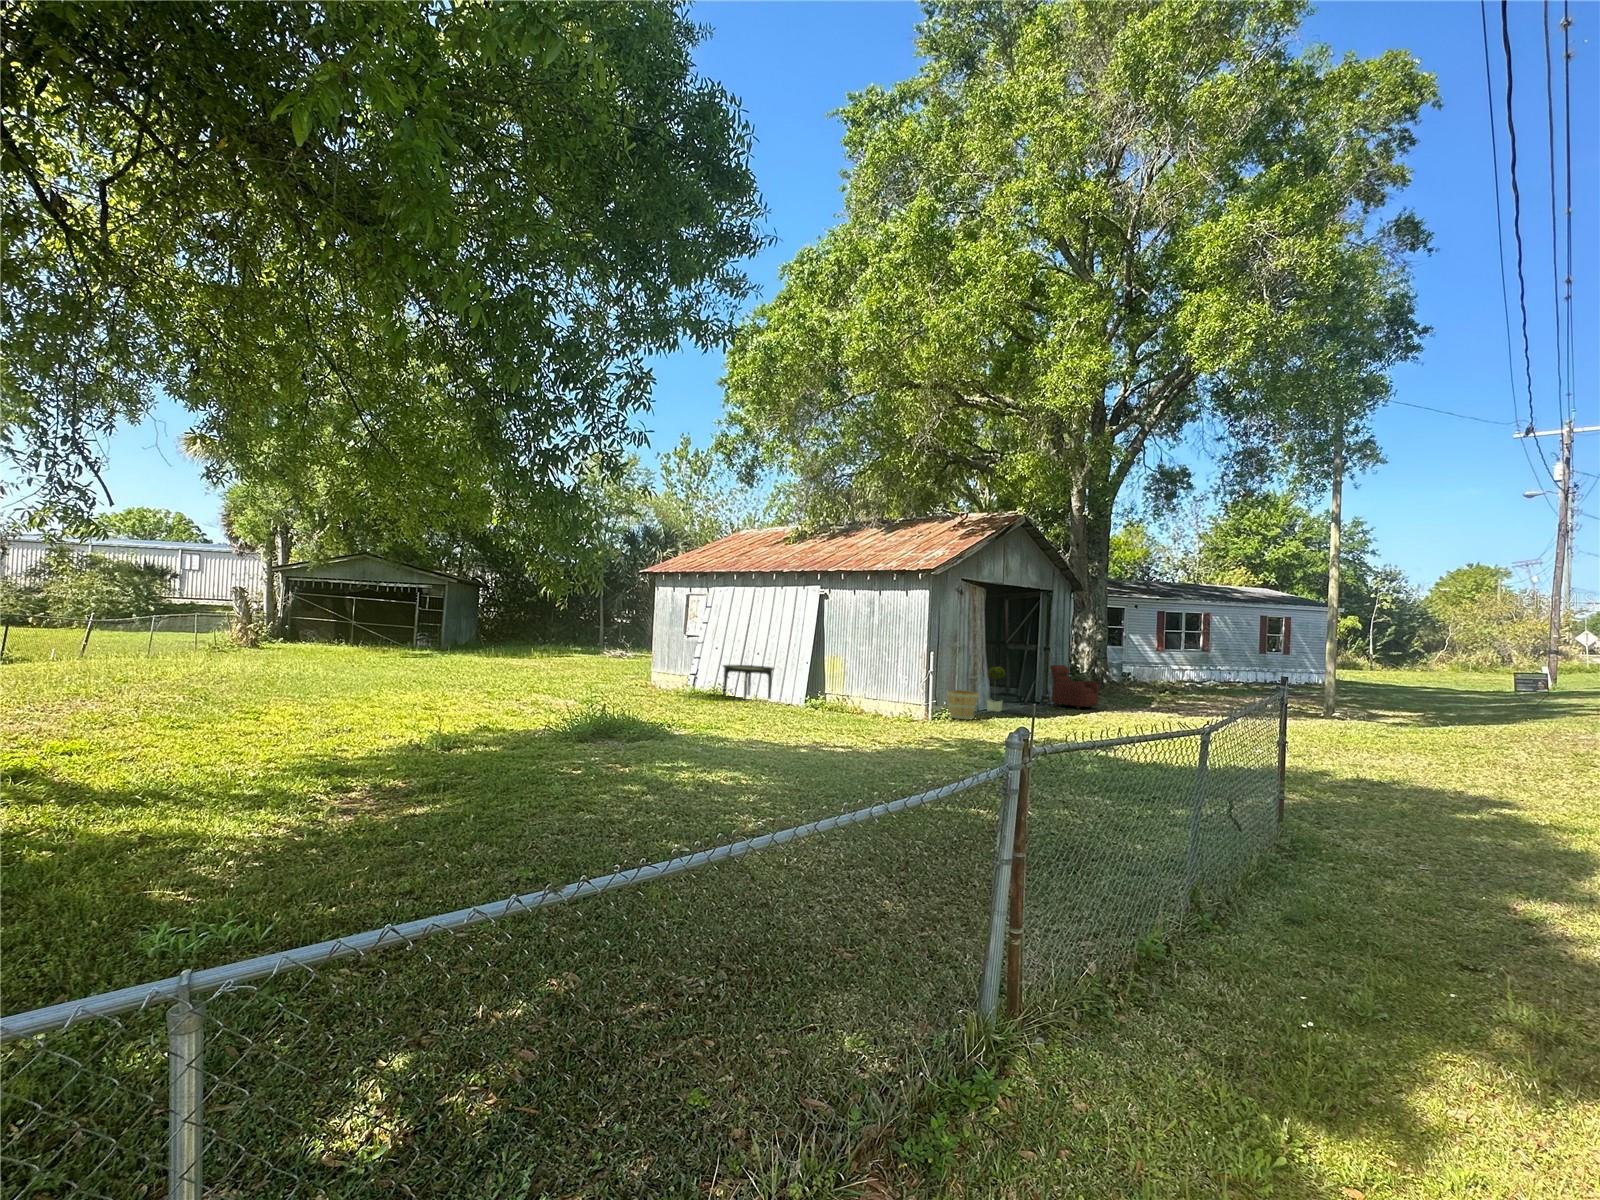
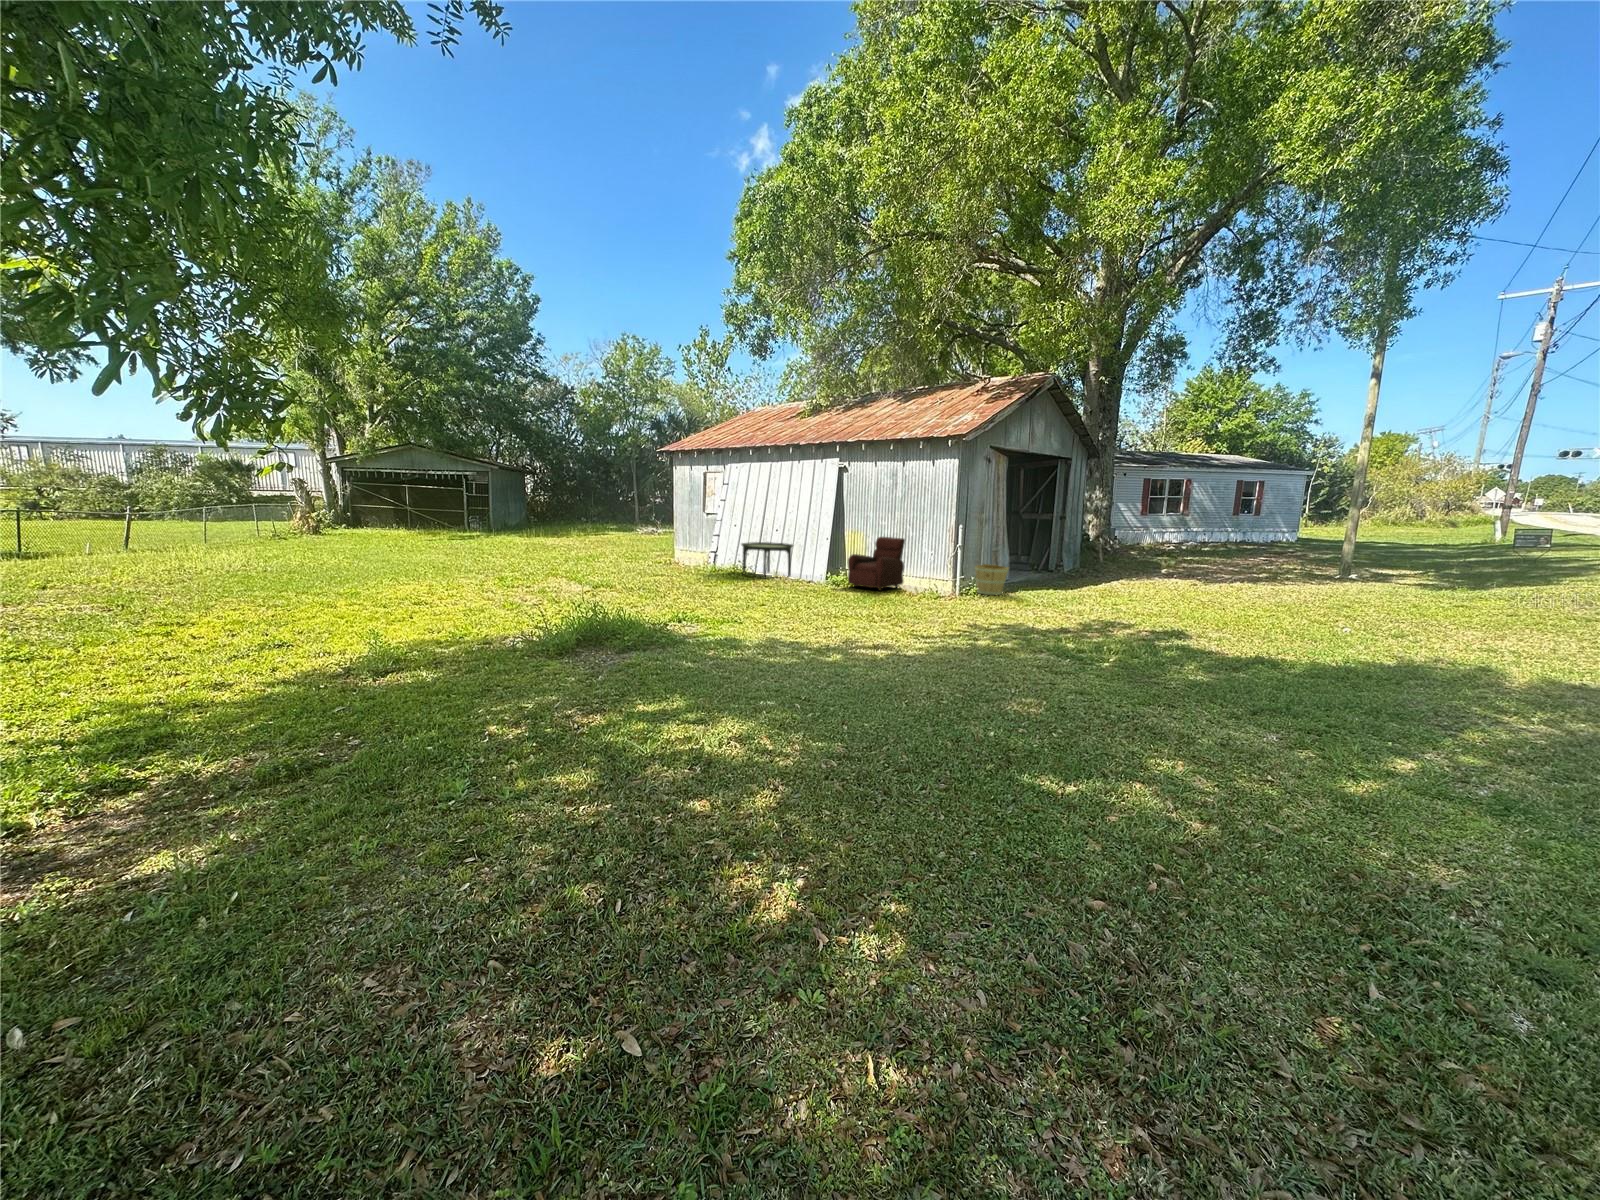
armchair: present [1050,665,1099,709] -> present [848,537,905,591]
potted tree: present [987,667,1006,712] -> none [1009,538,1030,584]

